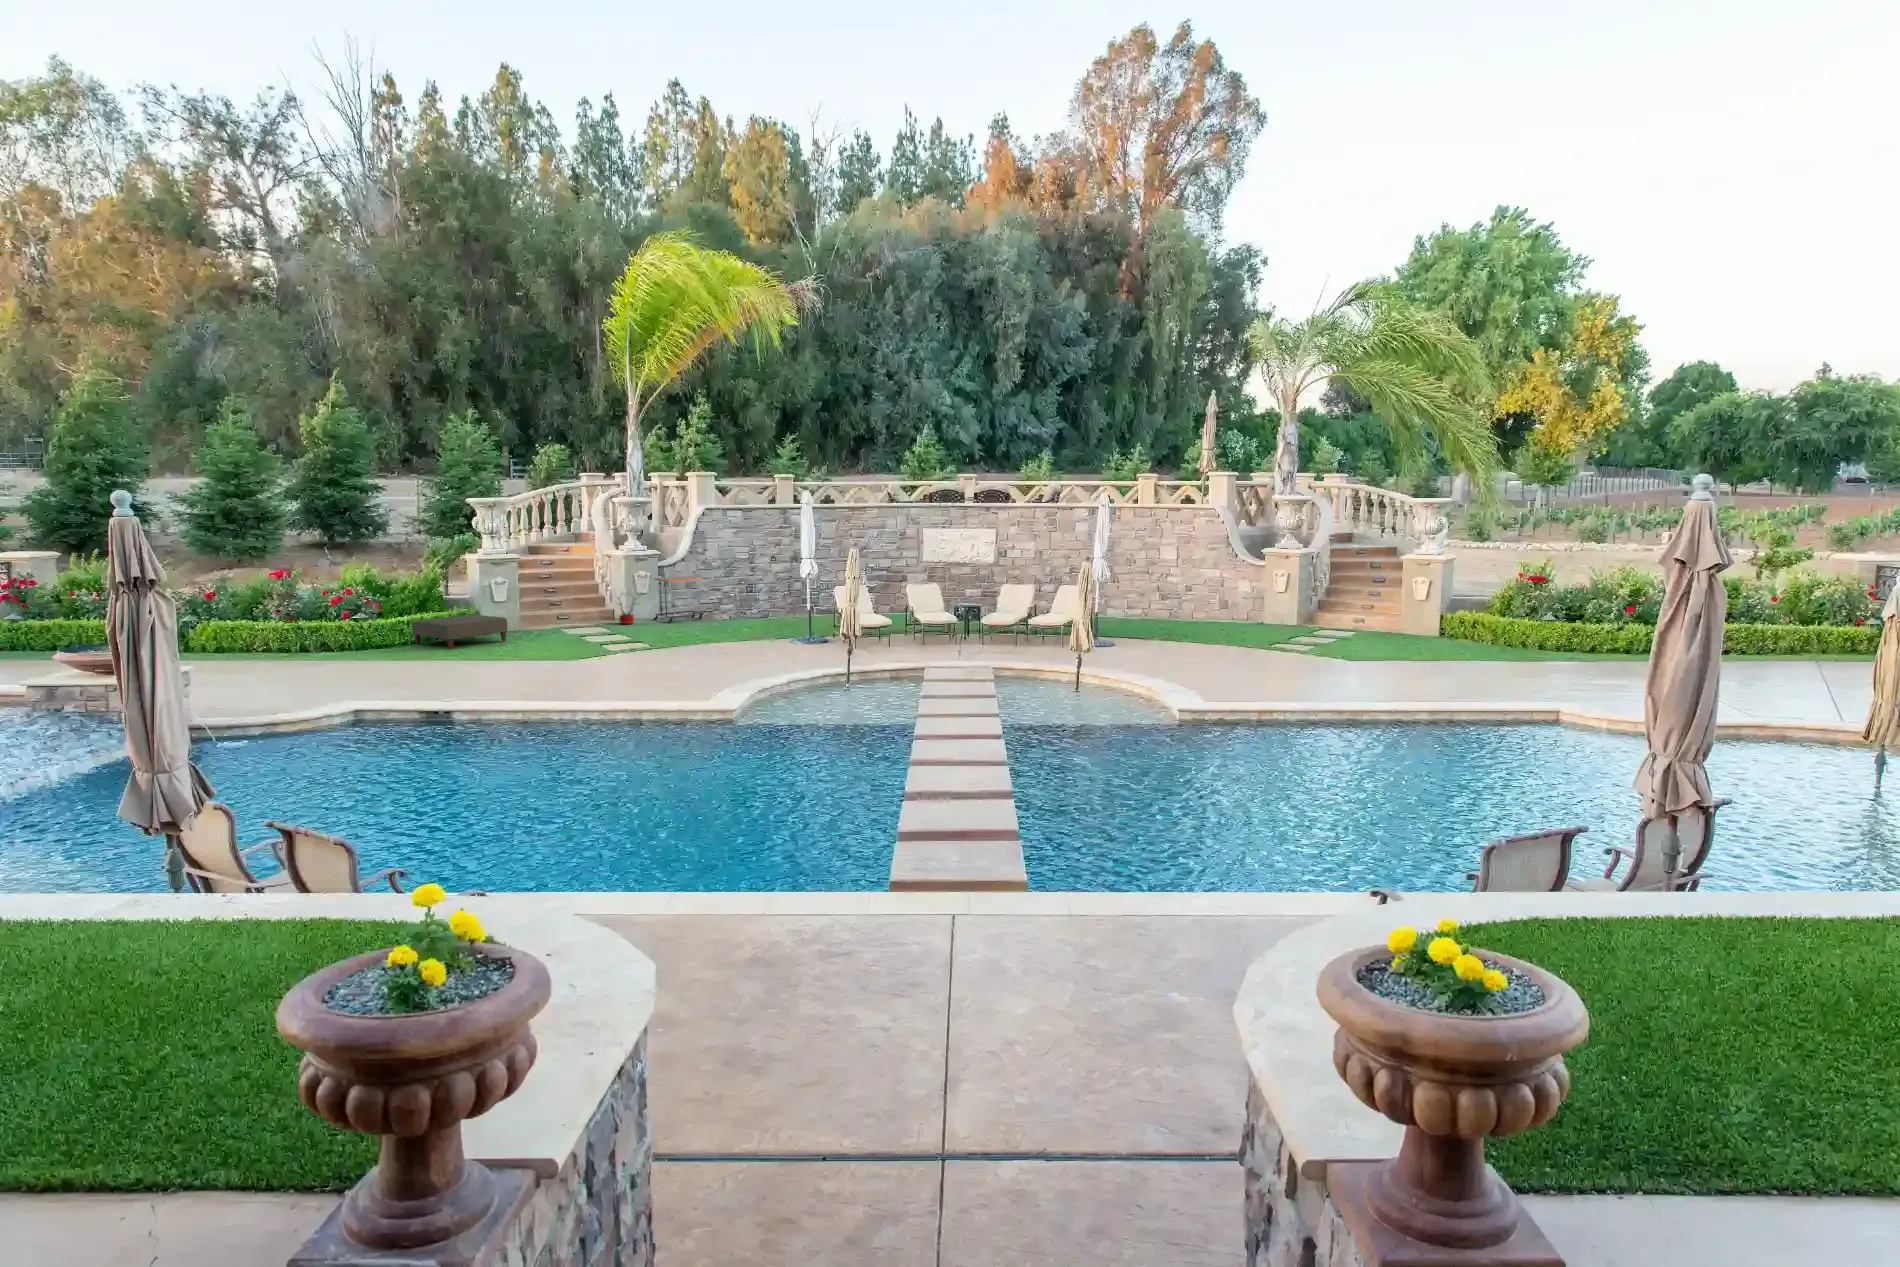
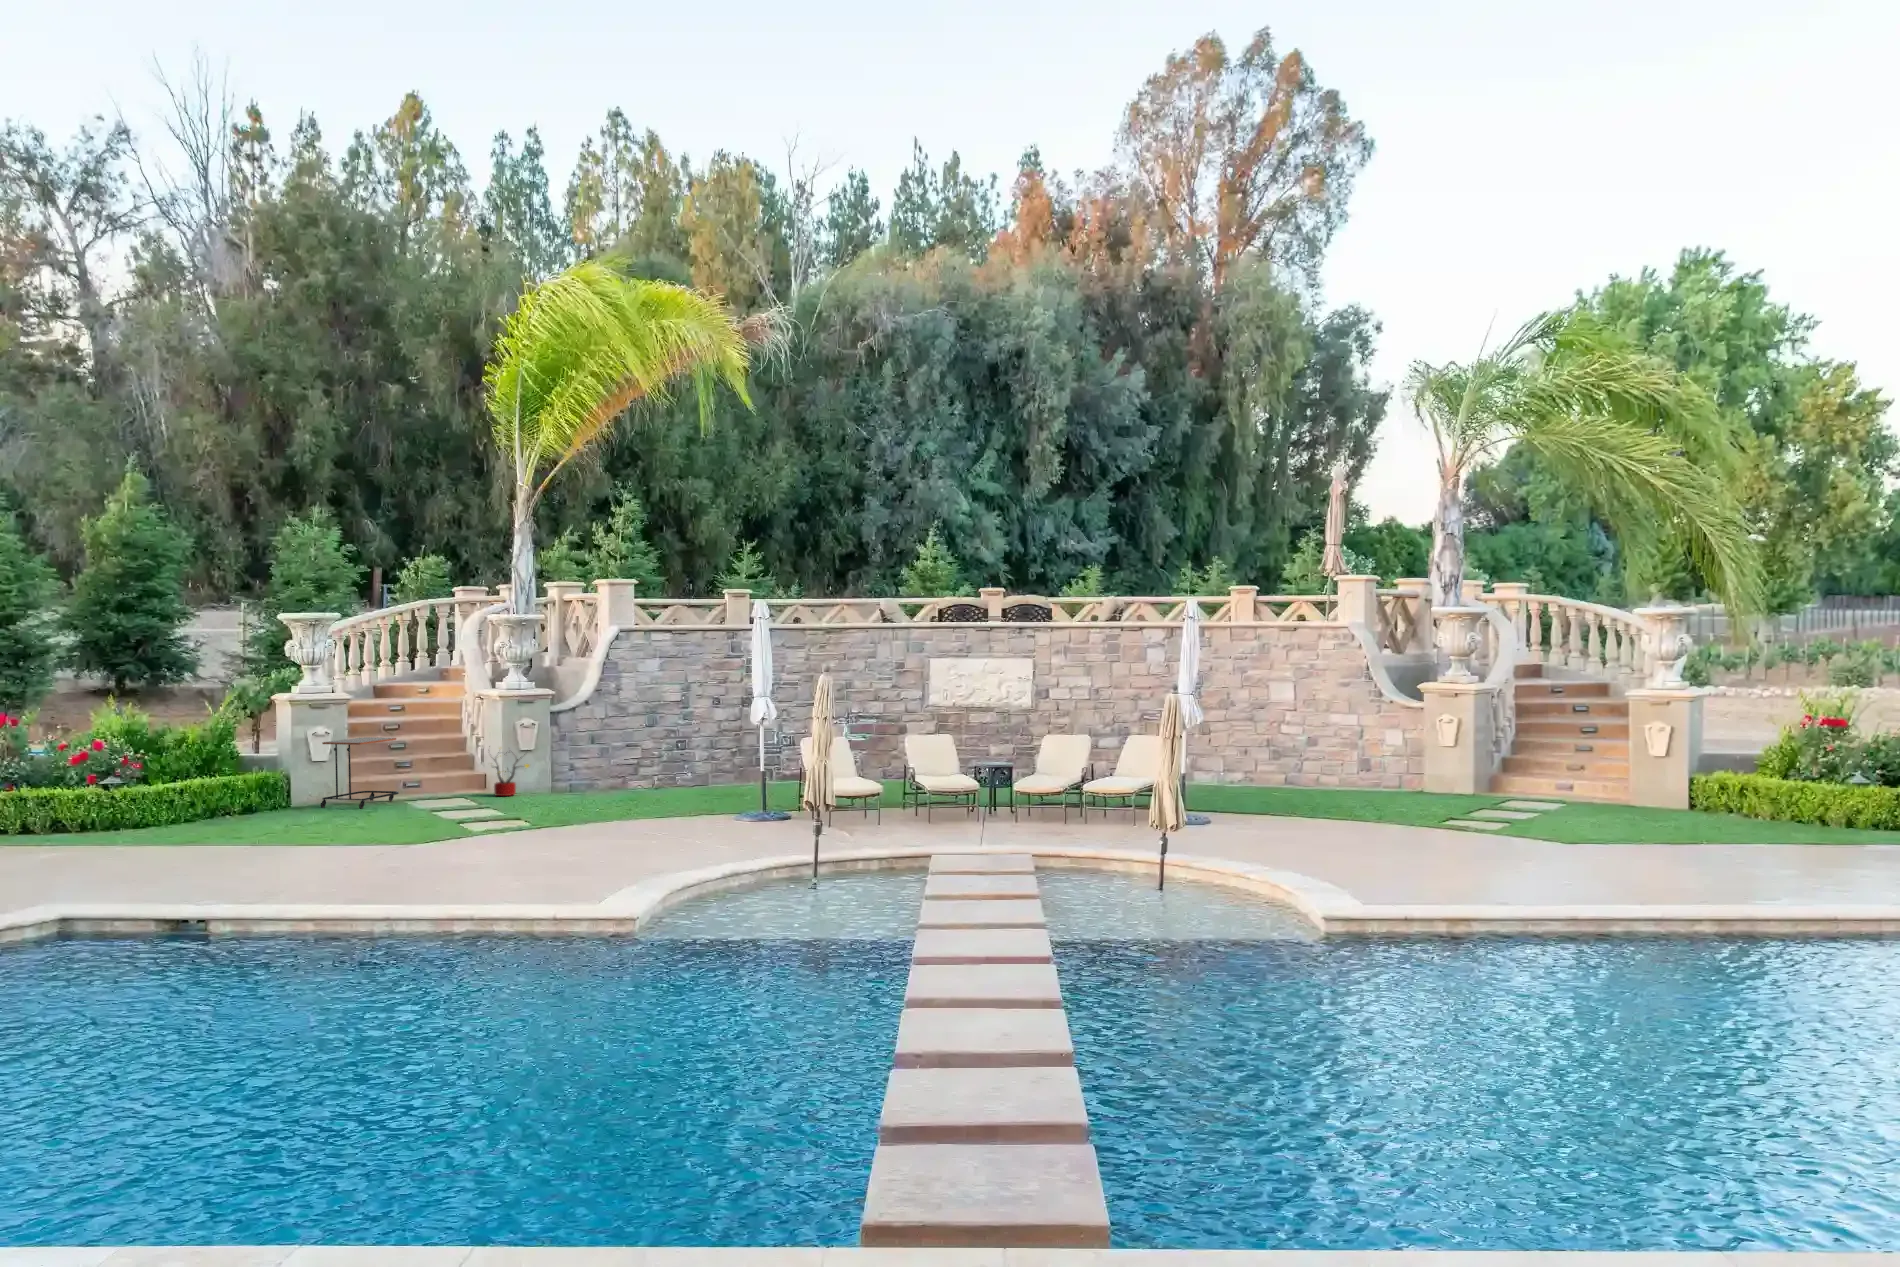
side table: present [654,576,704,623] -> present [321,737,399,809]
ottoman: present [412,614,507,649] -> none [185,781,324,830]

